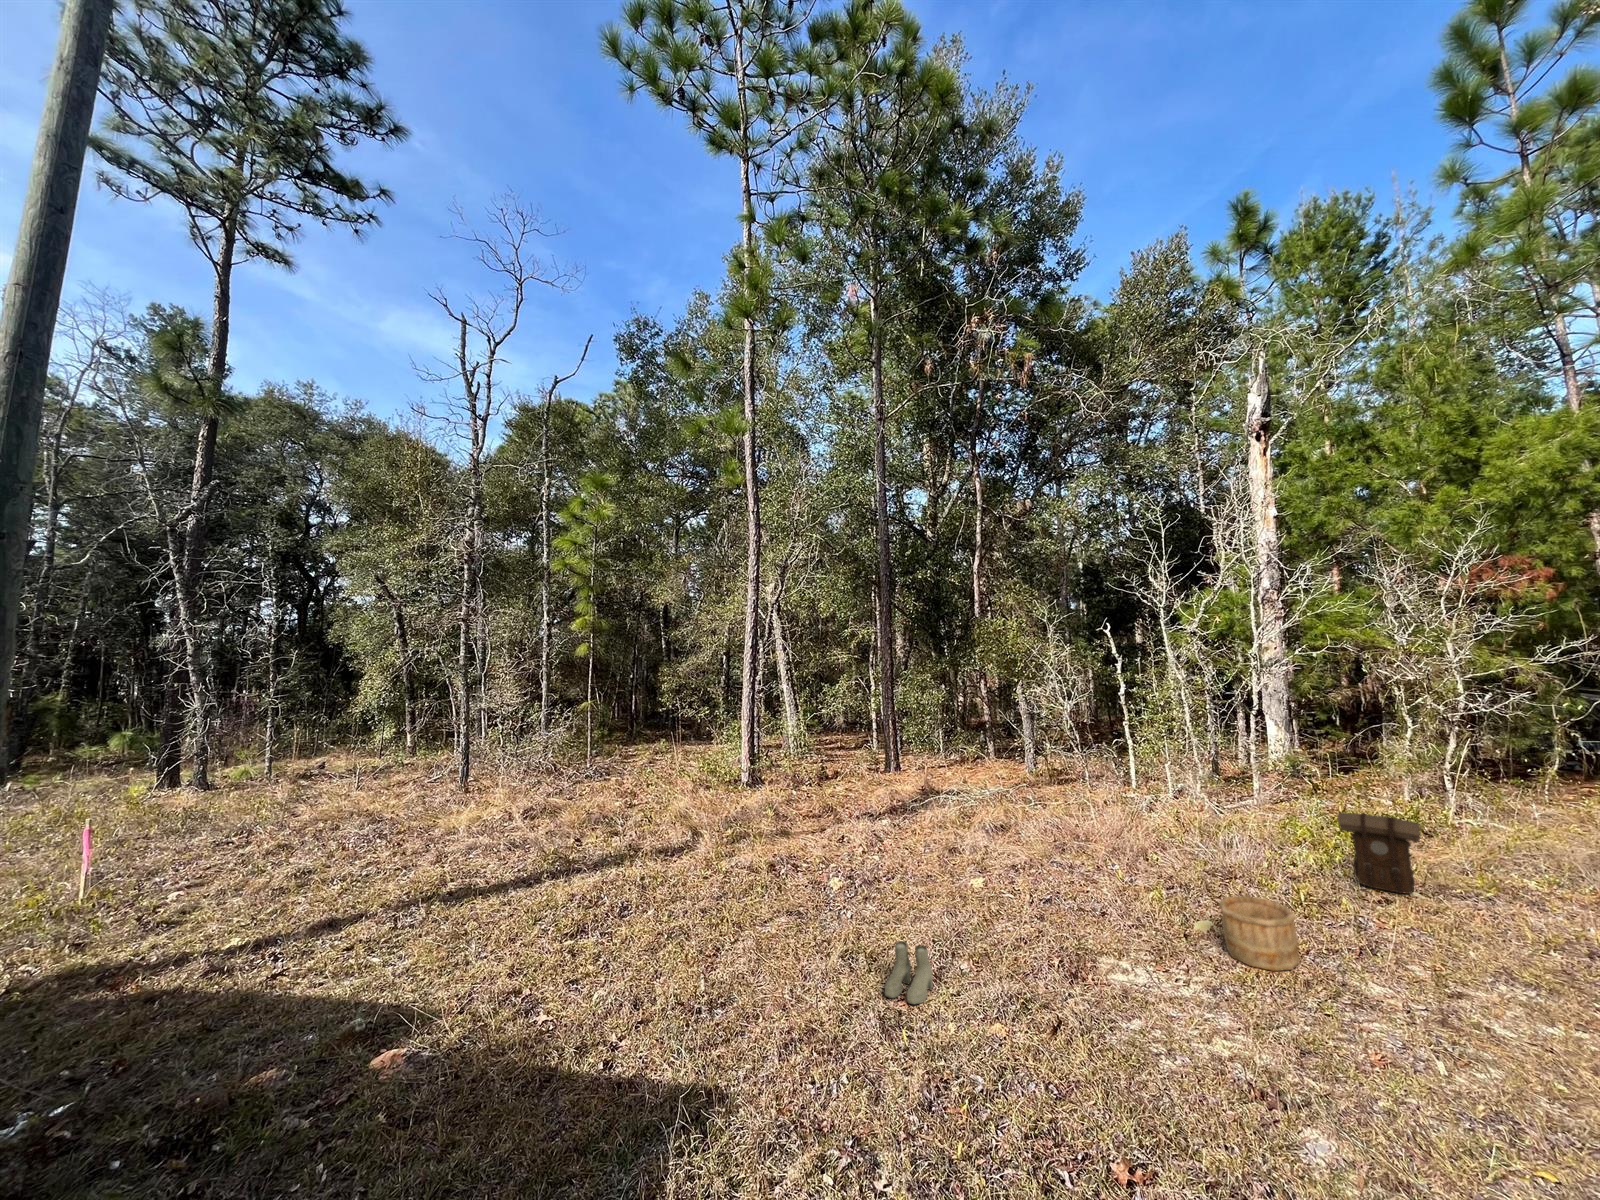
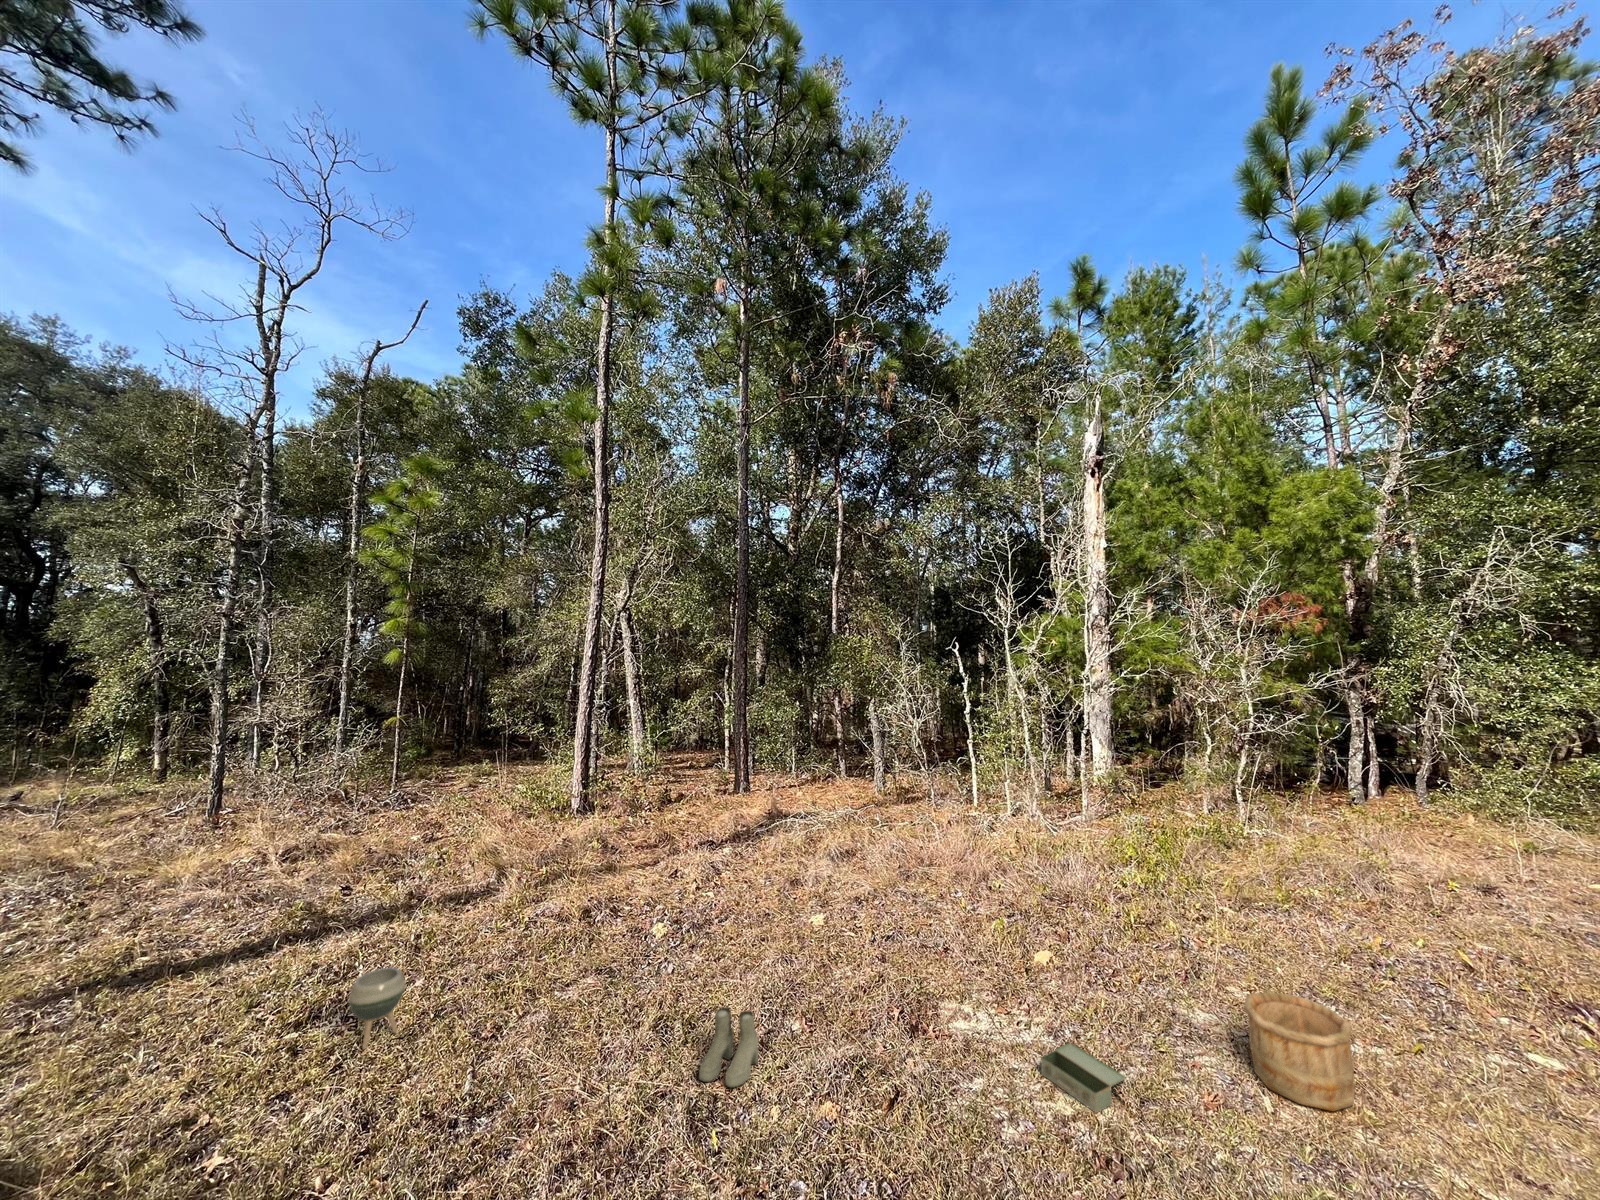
backpack: present [1337,812,1421,894] -> none [1161,831,1230,909]
planter: none [618,893,654,951] -> present [349,968,405,1049]
wooden bucket: present [1218,896,1299,971] -> present [1244,992,1355,1111]
toolbox: none [1197,999,1286,1060] -> present [1041,1043,1125,1113]

